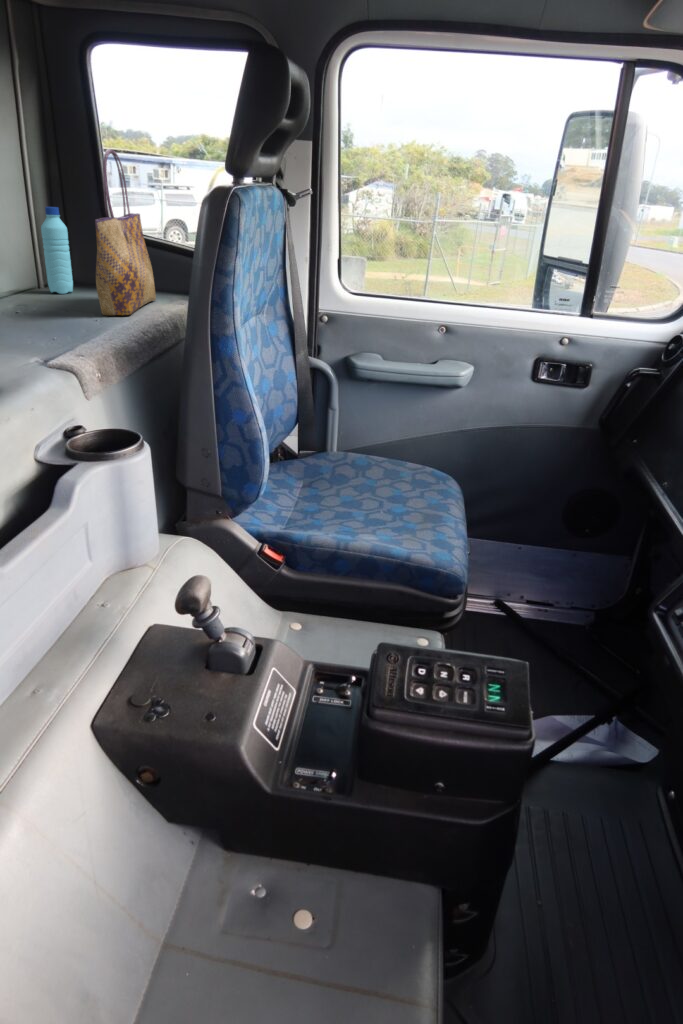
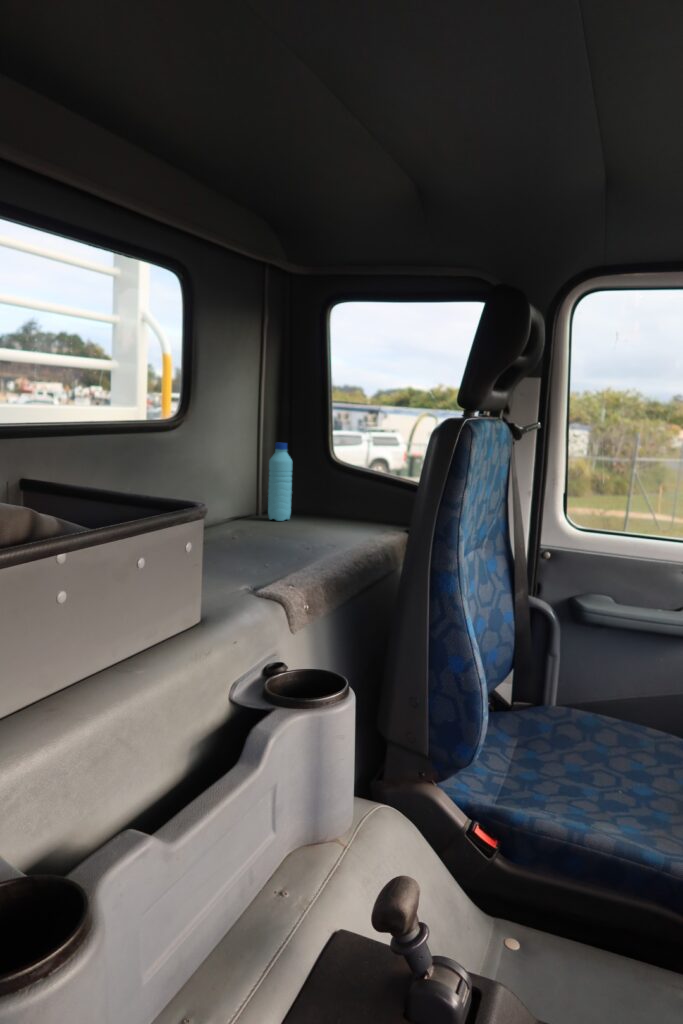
tote bag: present [95,149,156,315] -> none [314,391,369,544]

